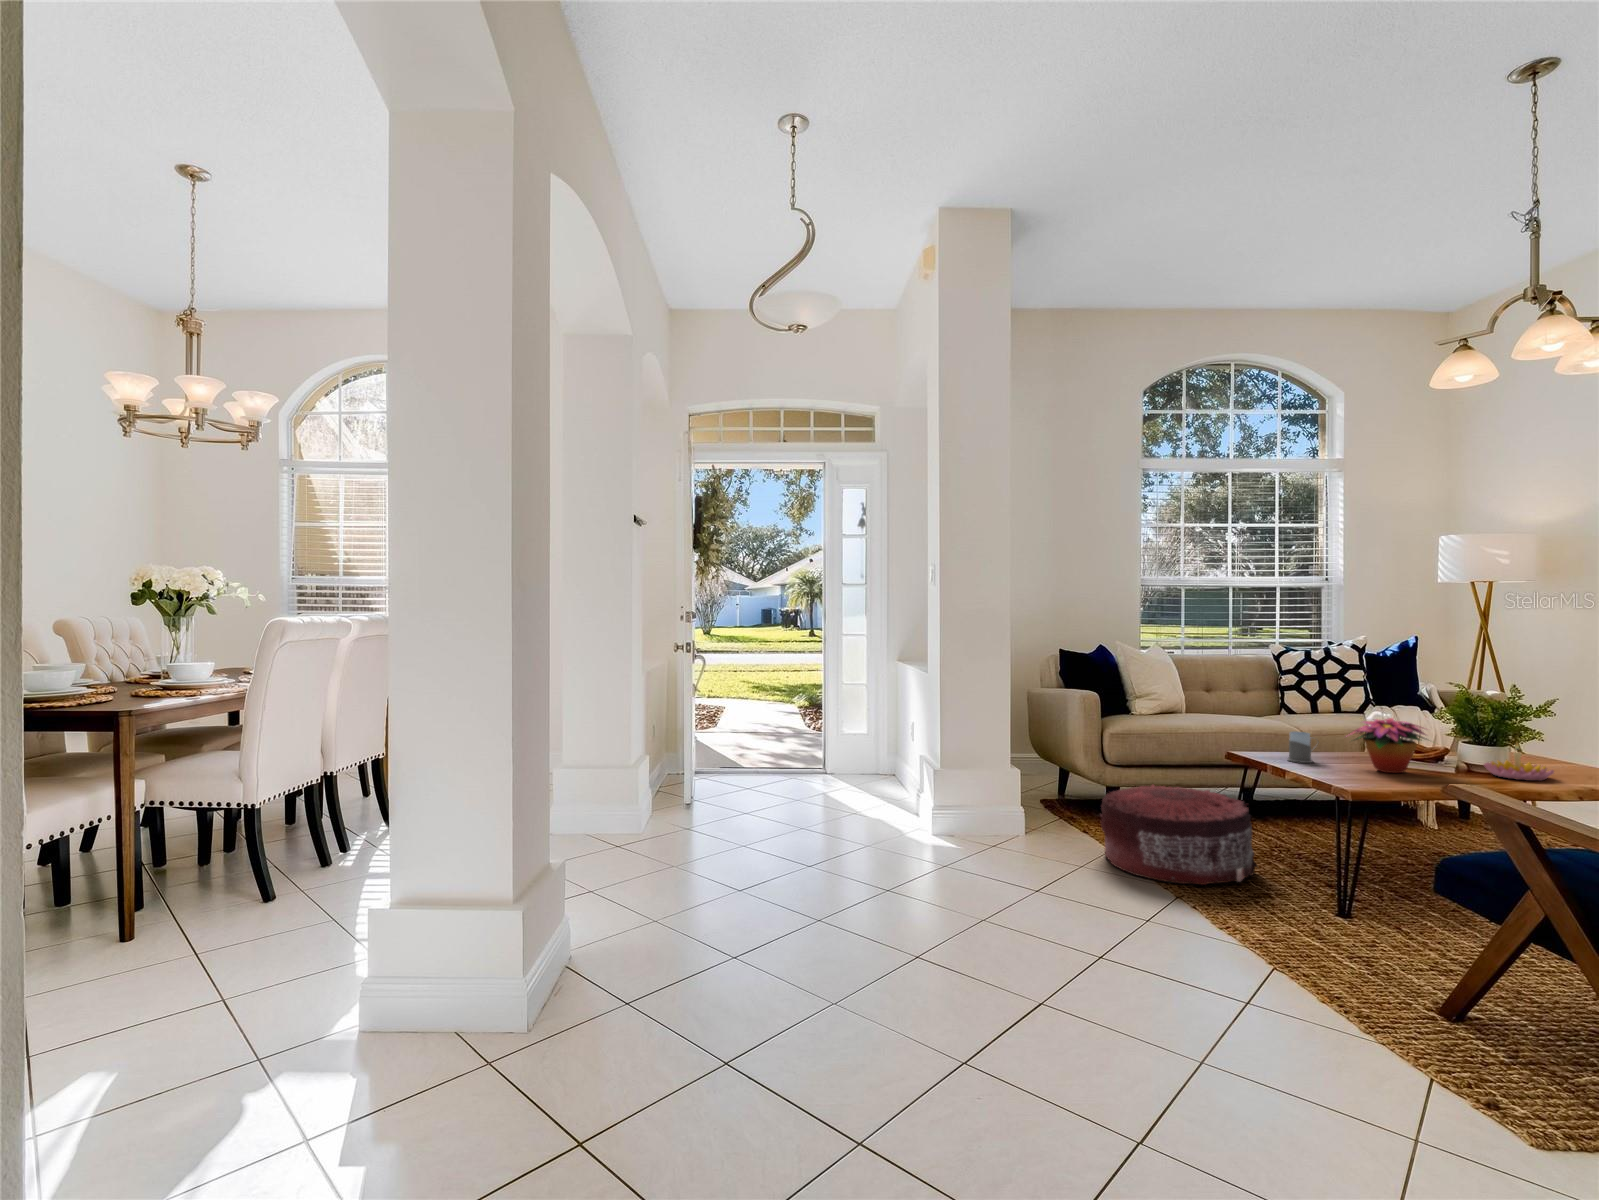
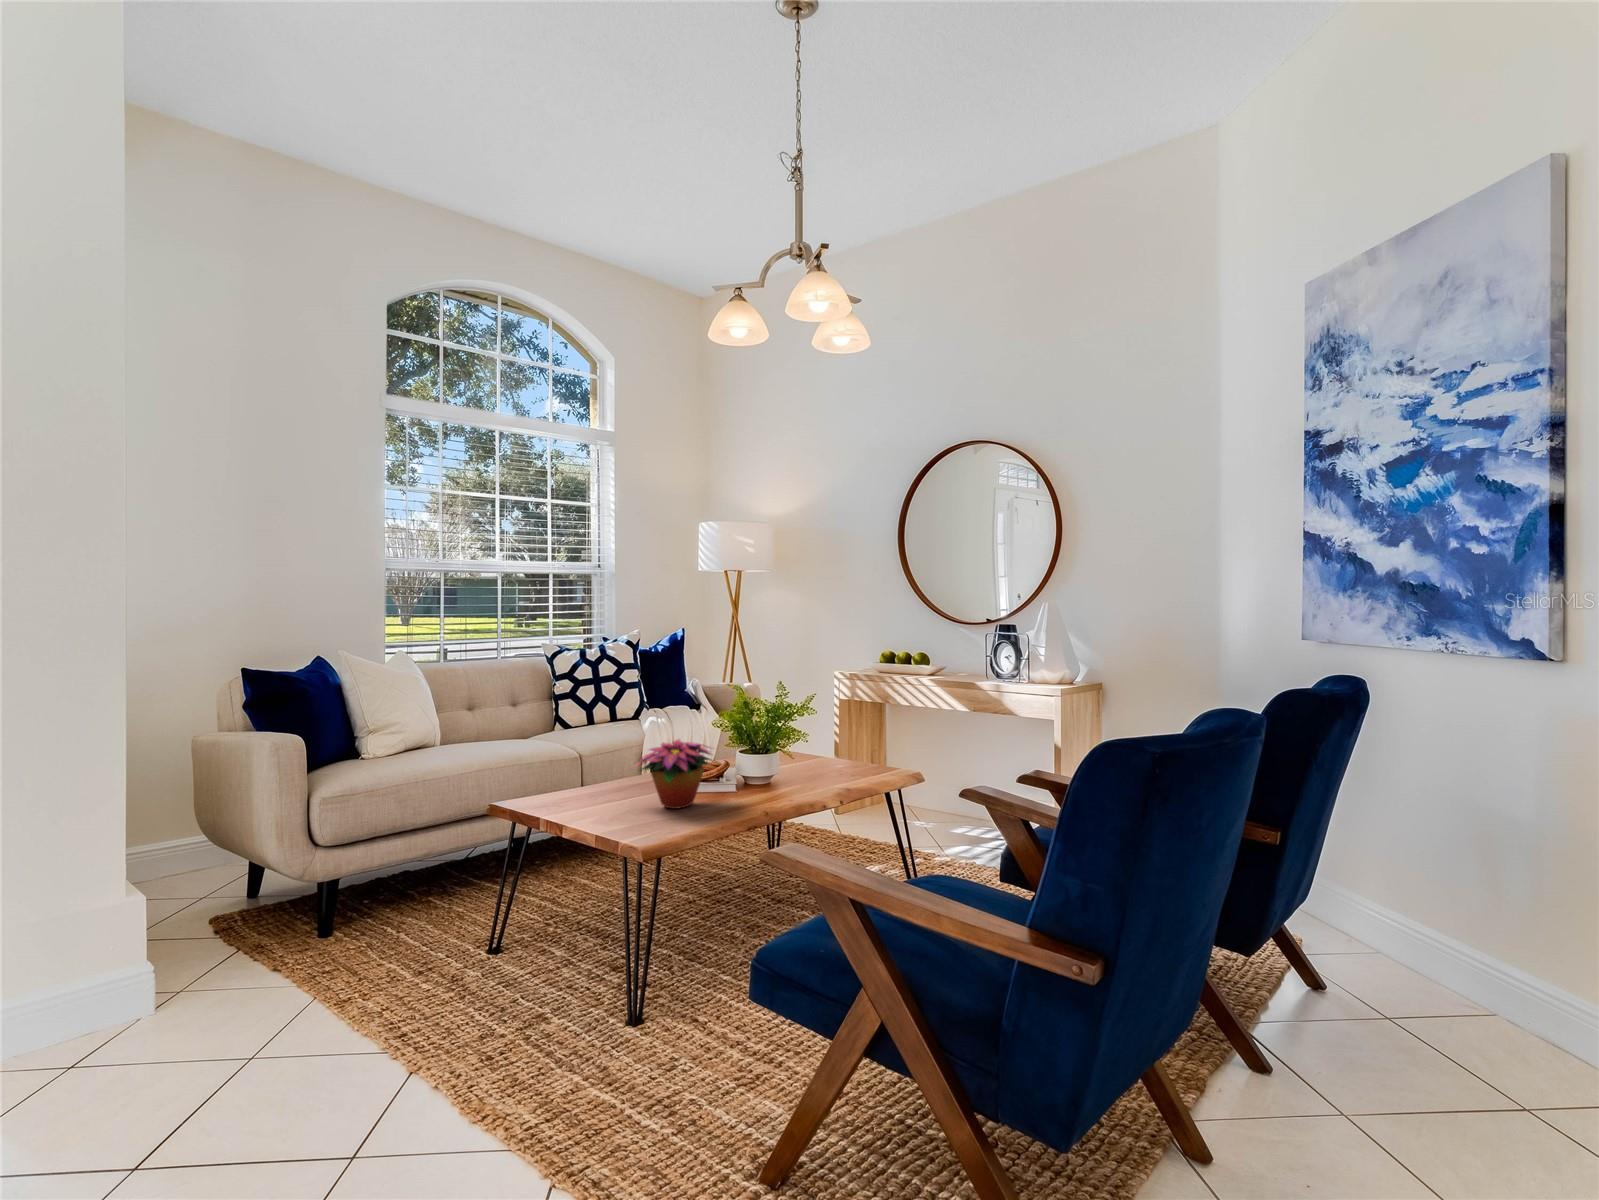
mug: present [1288,732,1313,763] -> none [564,767,600,809]
candle holder: present [1484,743,1554,781] -> none [762,750,821,795]
pouf: present [1100,785,1258,885] -> none [286,866,530,1051]

